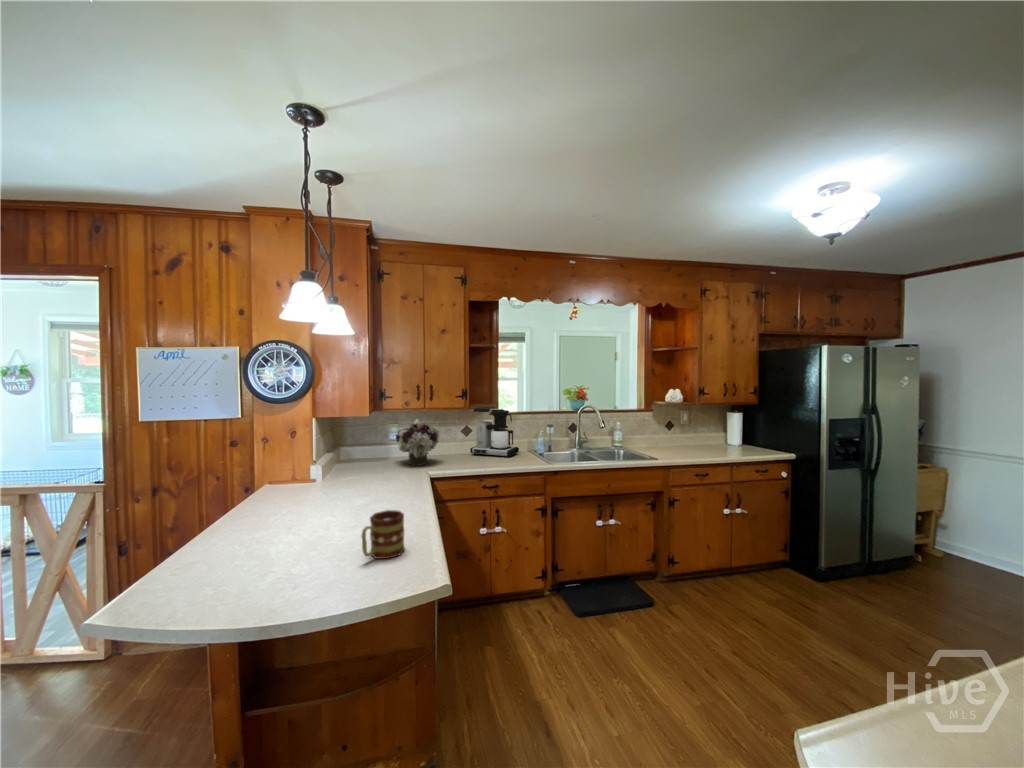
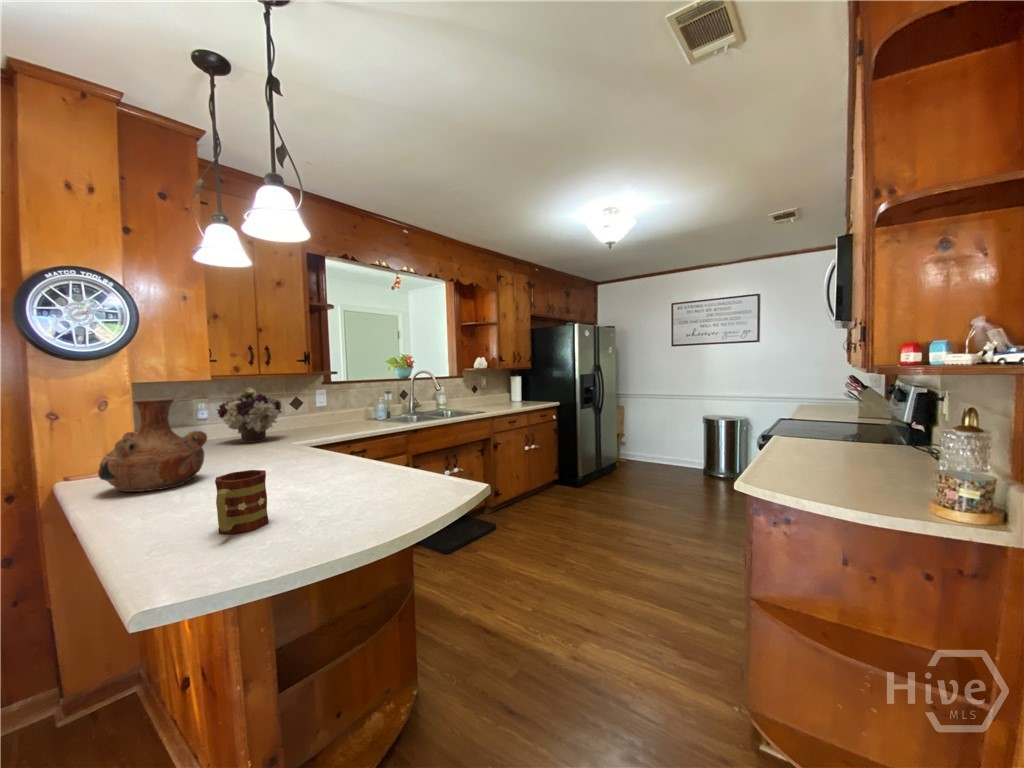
coffee maker: present [470,407,519,457] -> none [305,376,359,428]
vase: none [262,437,331,507] -> present [98,399,207,492]
mug: present [362,510,405,559] -> present [215,470,269,534]

